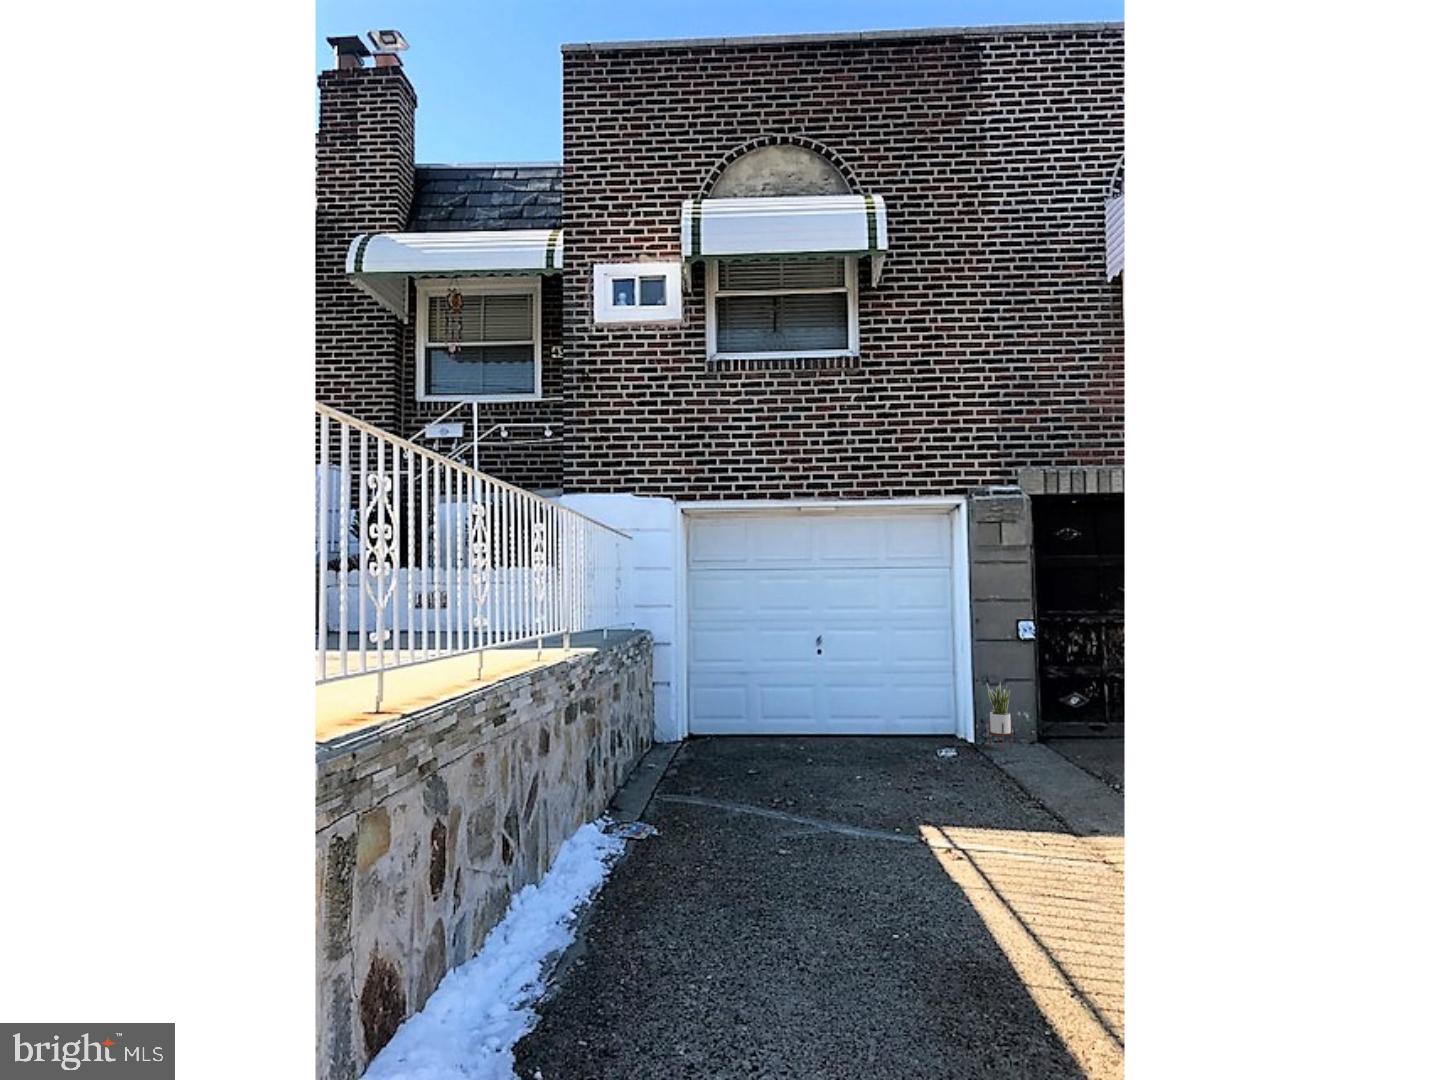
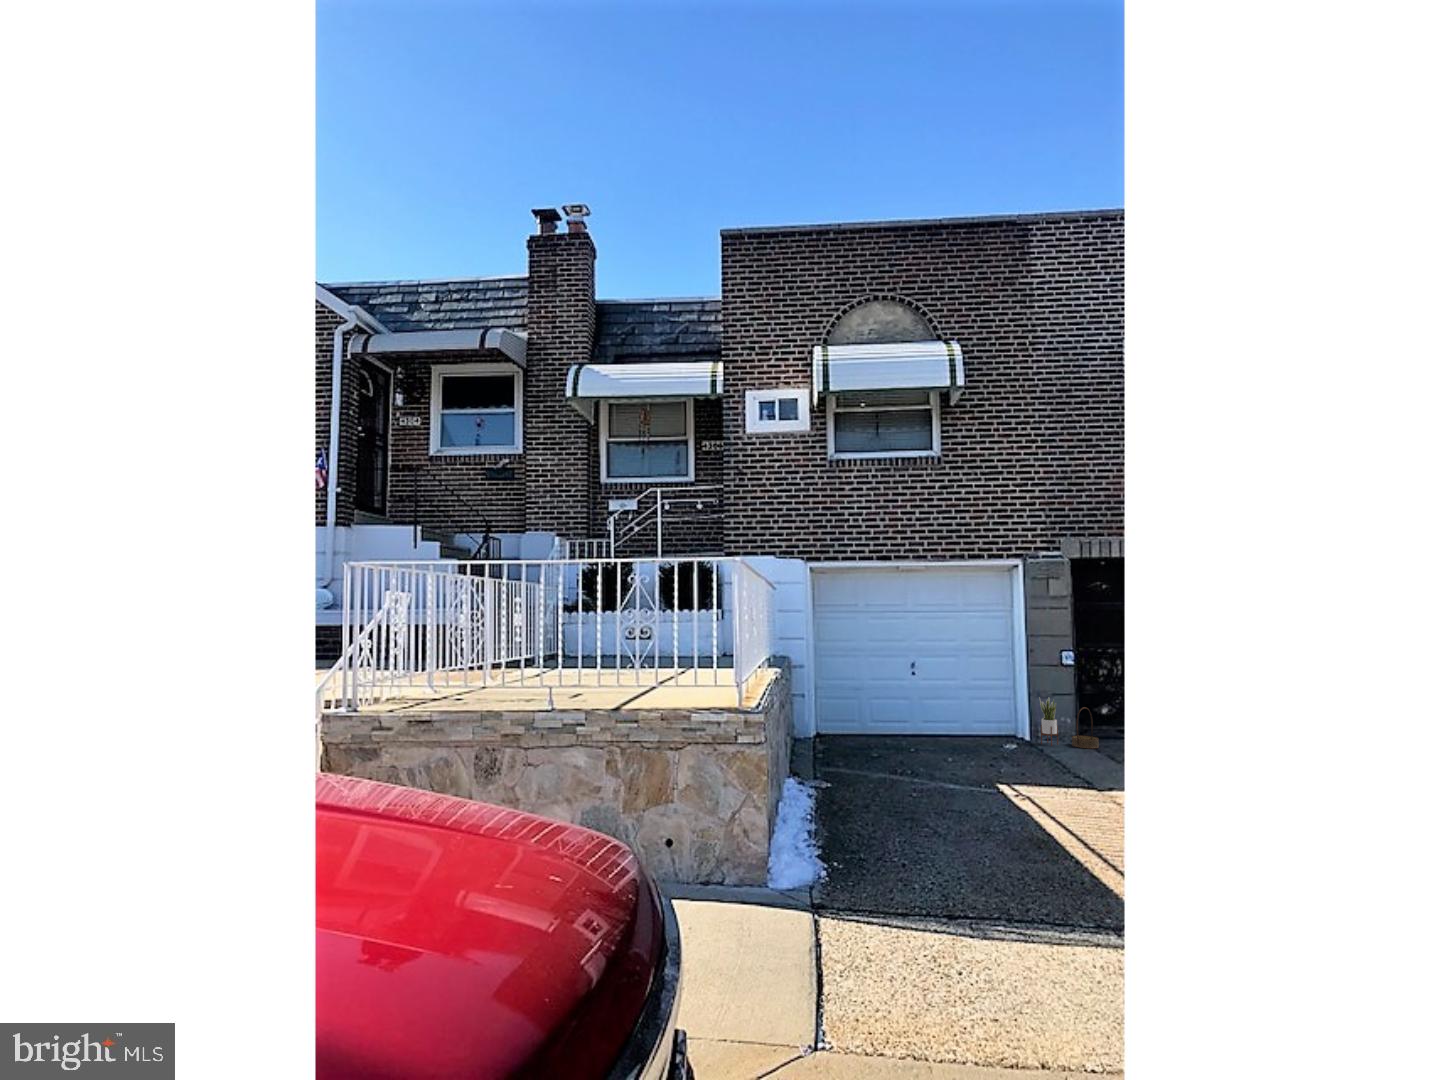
basket: none [1030,697,1067,754] -> present [1072,707,1099,749]

